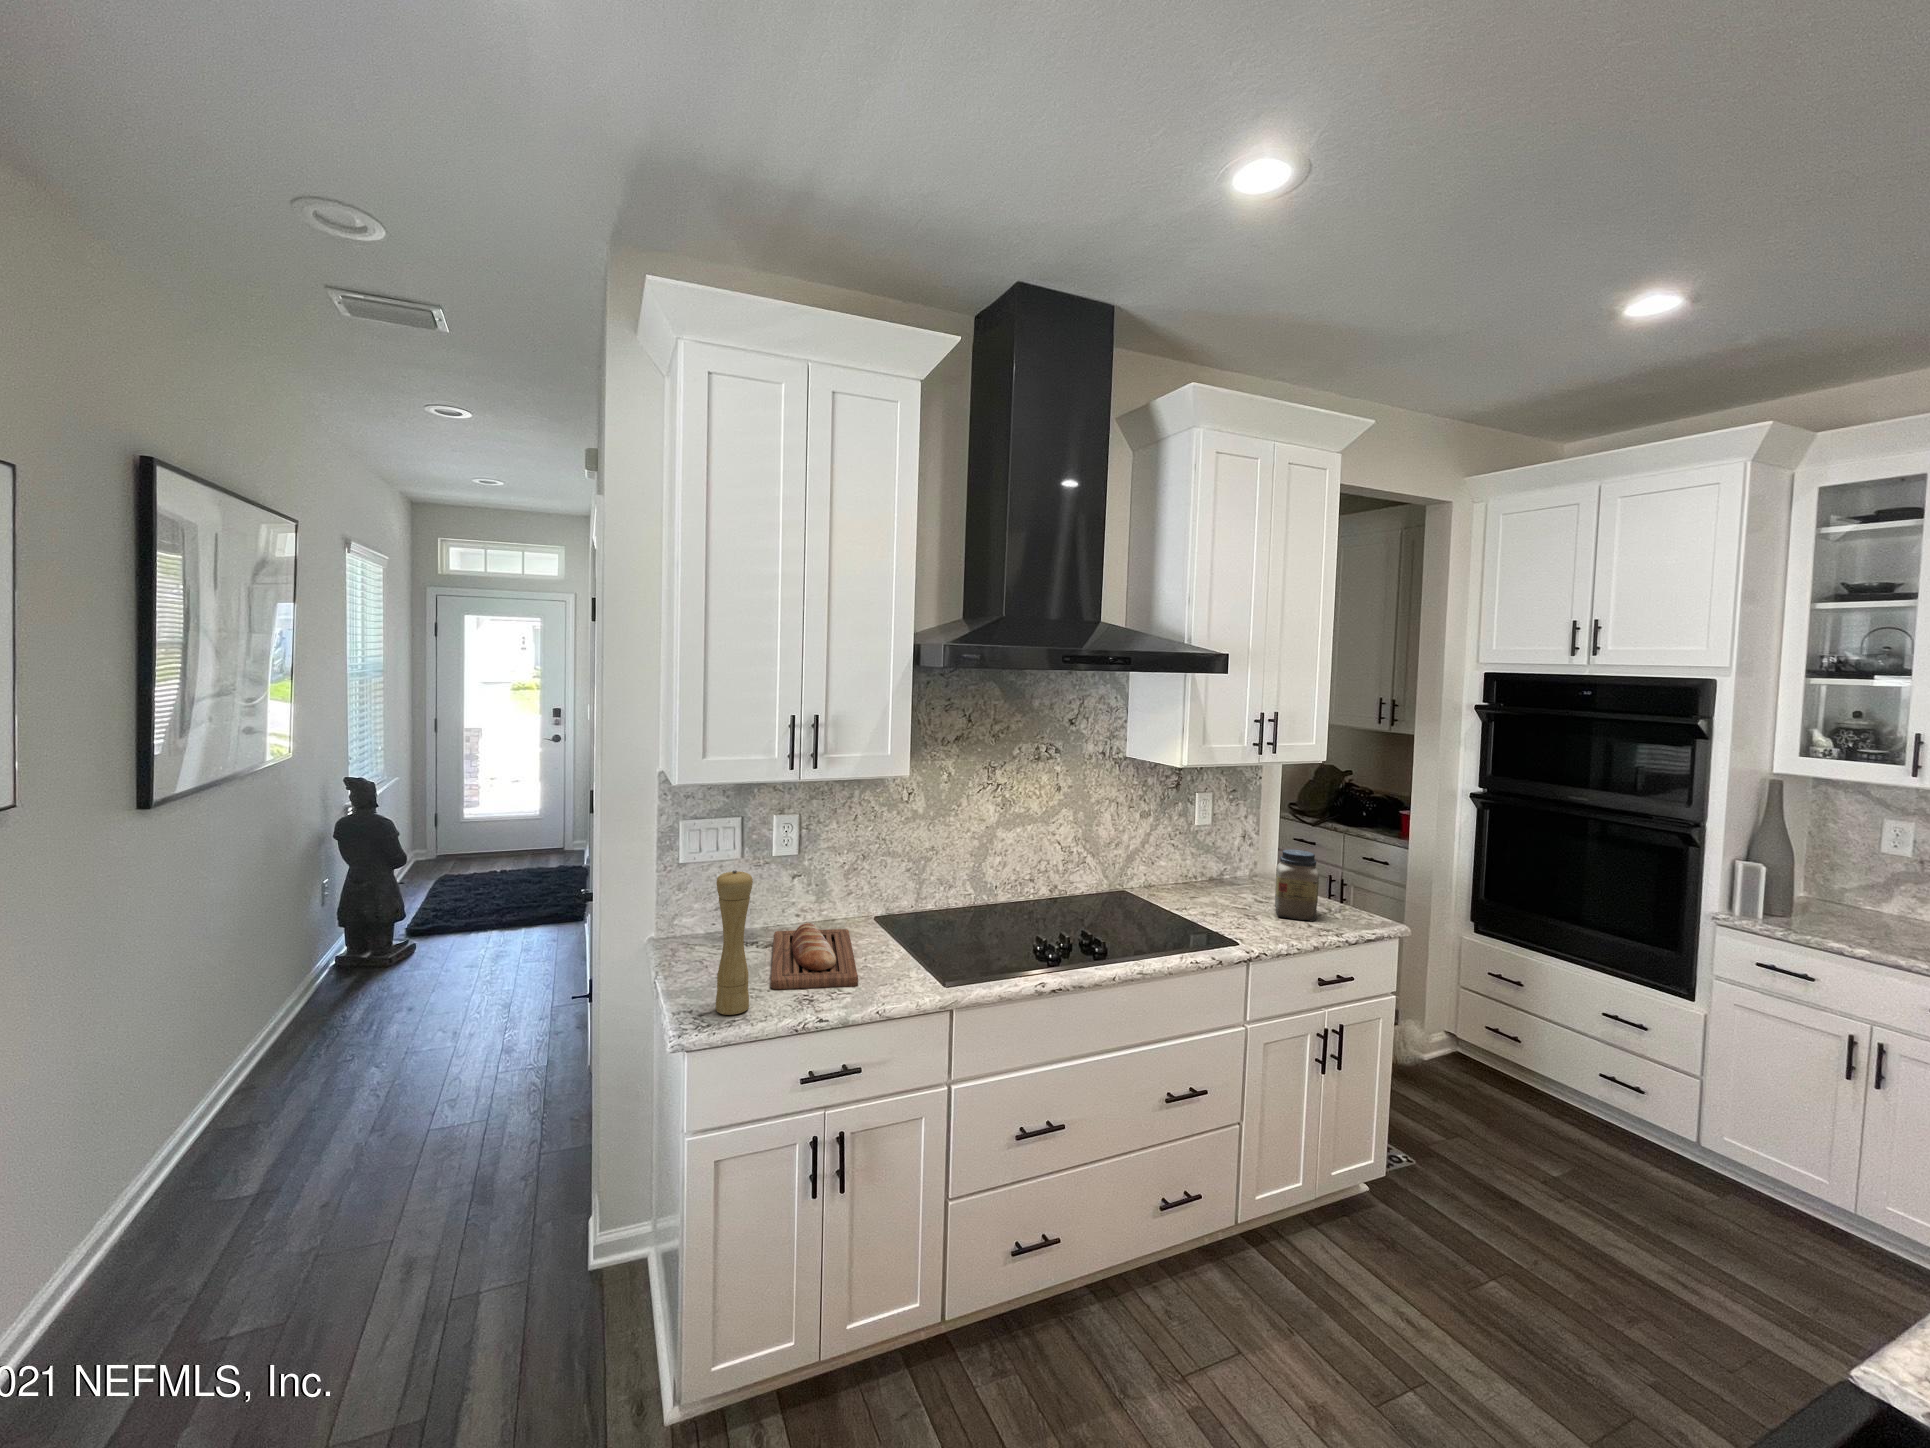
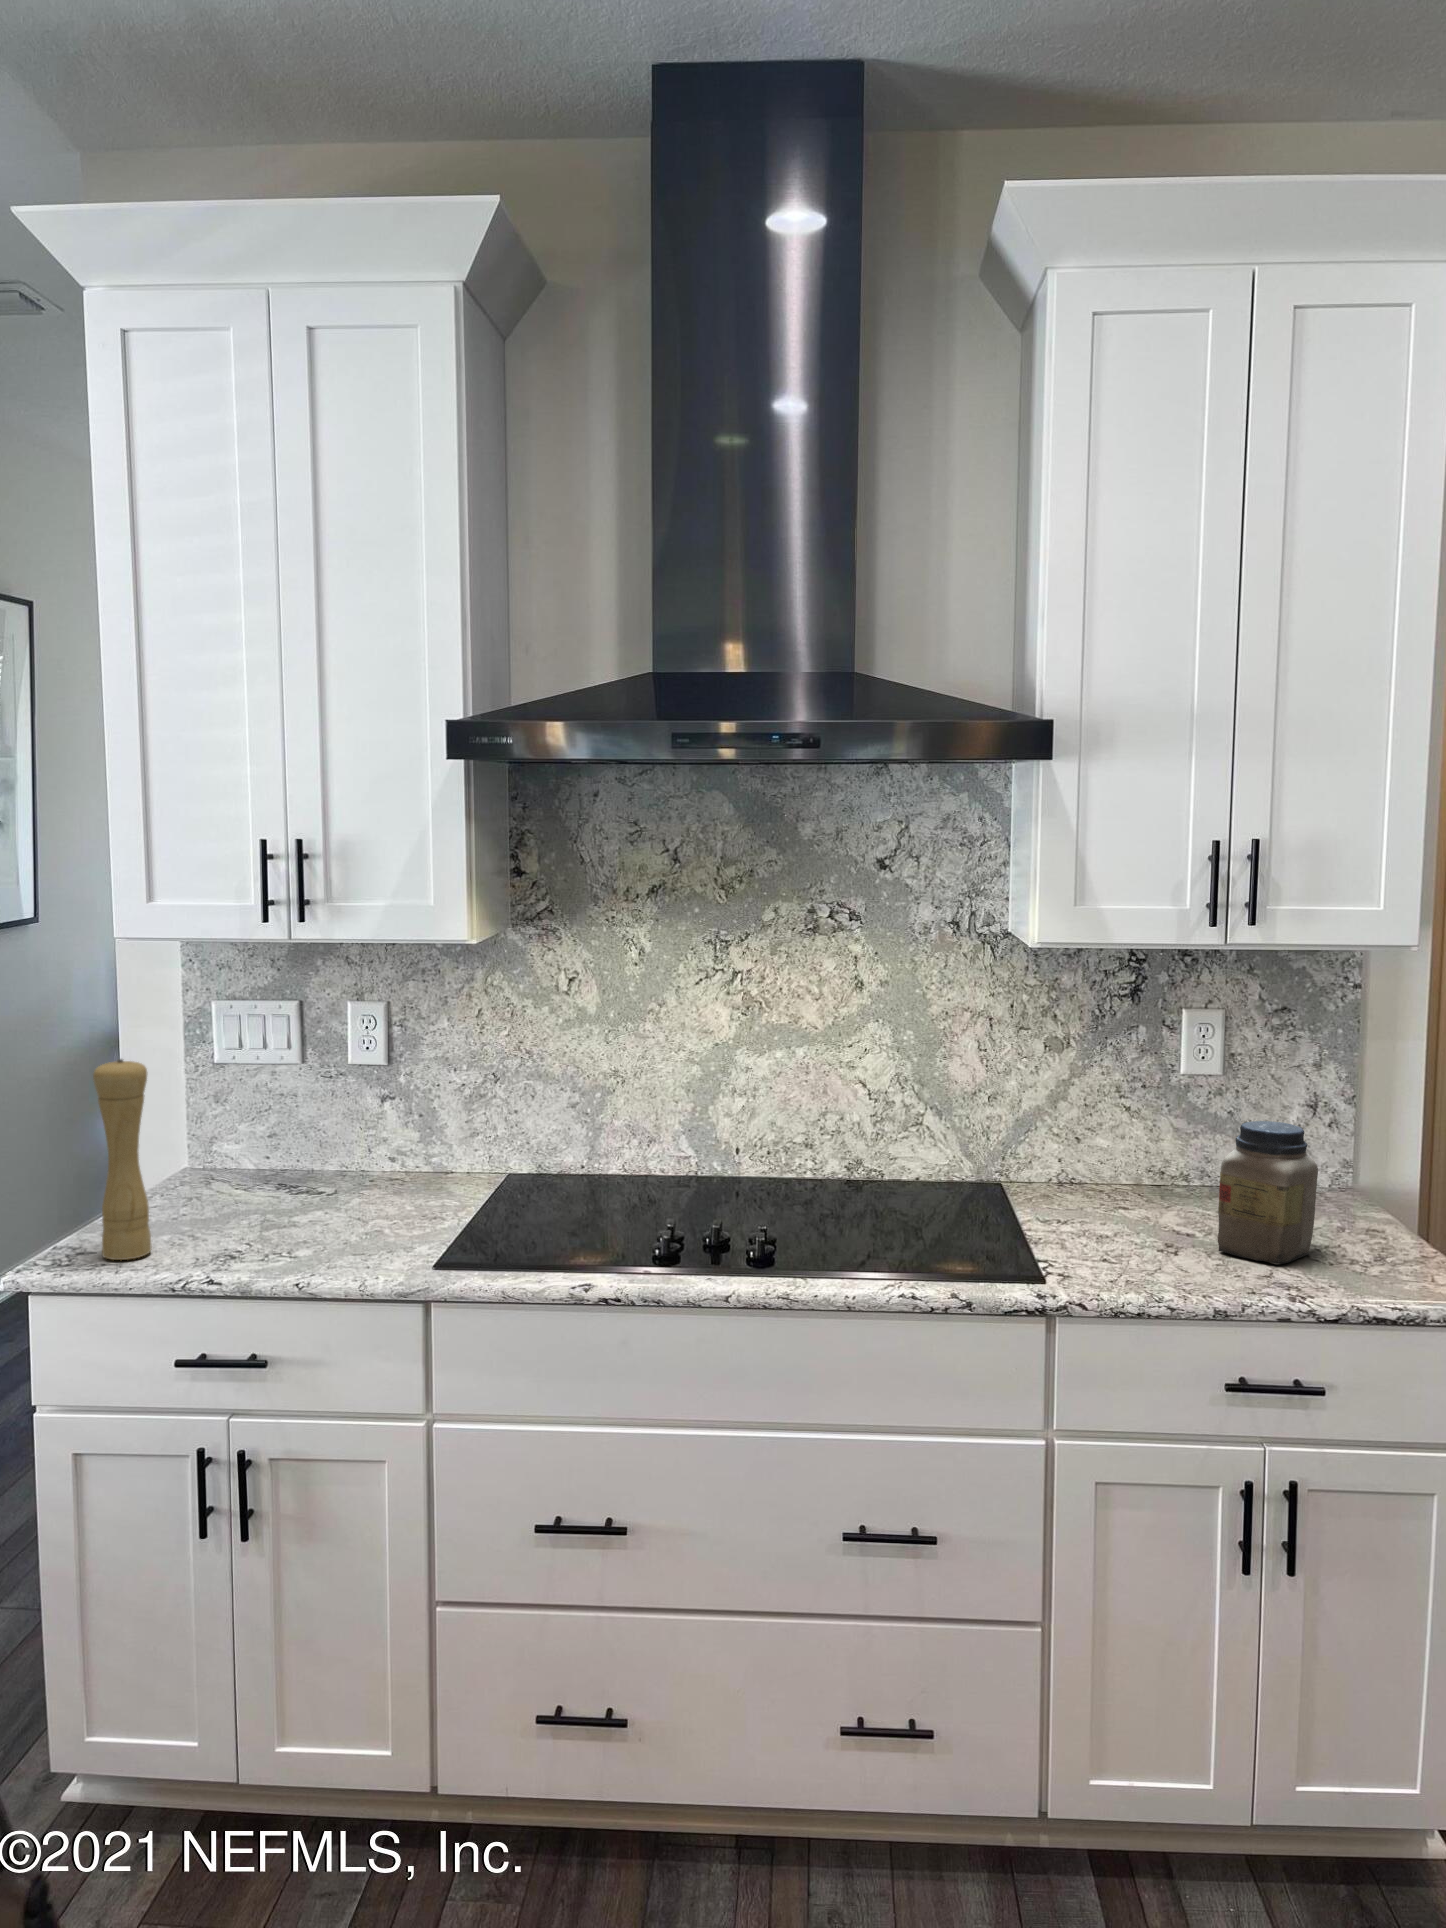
bread loaf: present [771,923,858,989] -> none [213,1165,428,1252]

